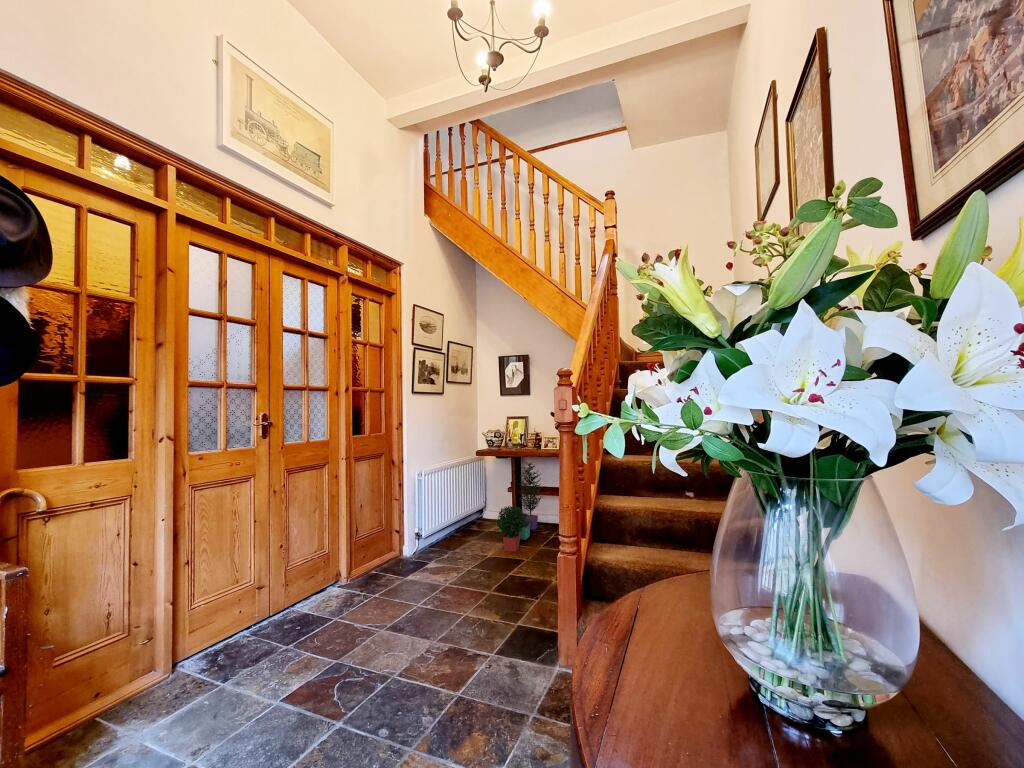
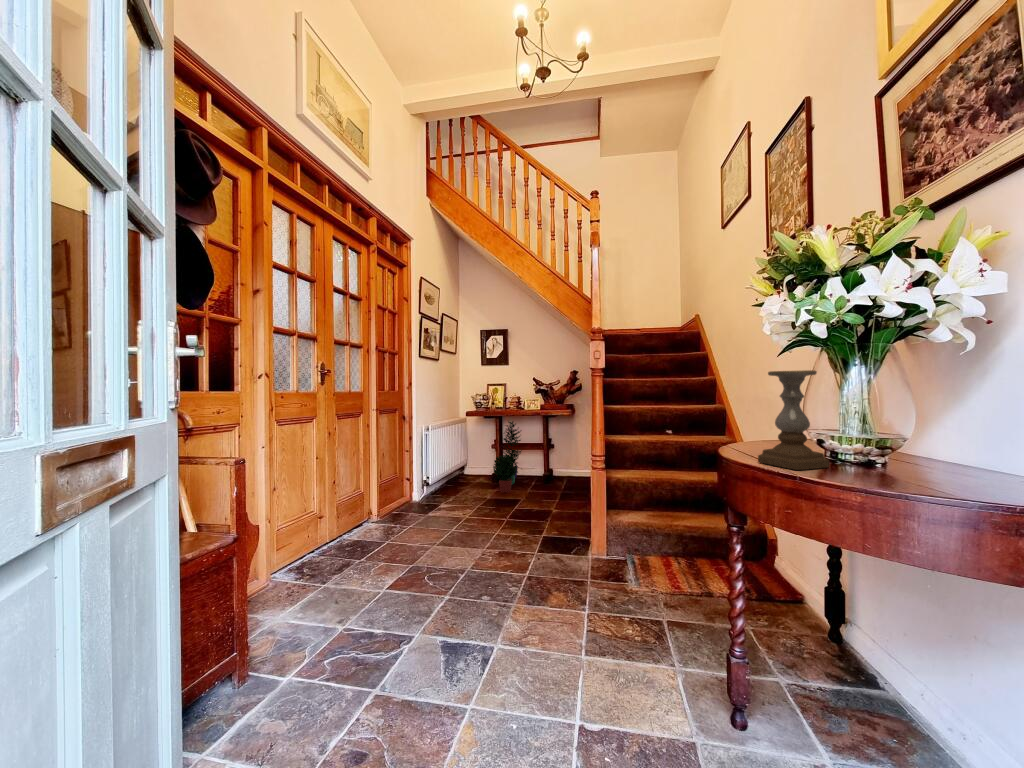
candle holder: none [606,507,715,726] -> present [758,370,829,470]

